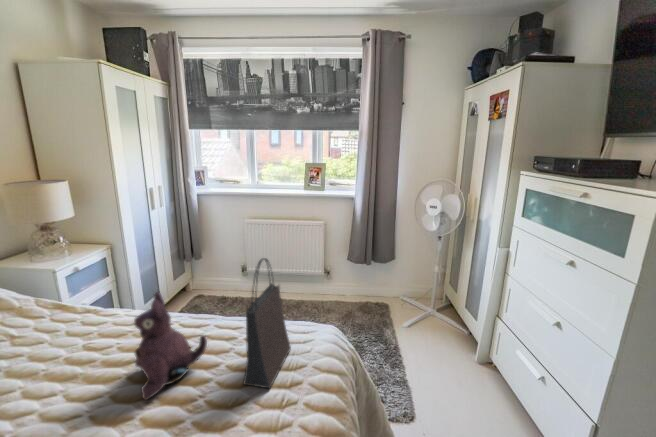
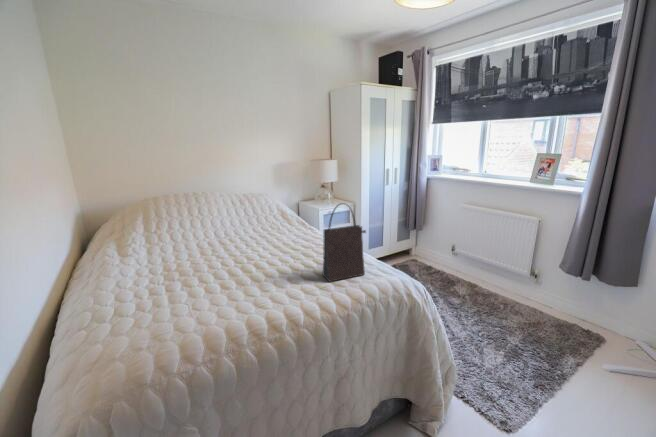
plush toy: present [134,292,207,400] -> none [286,213,323,262]

